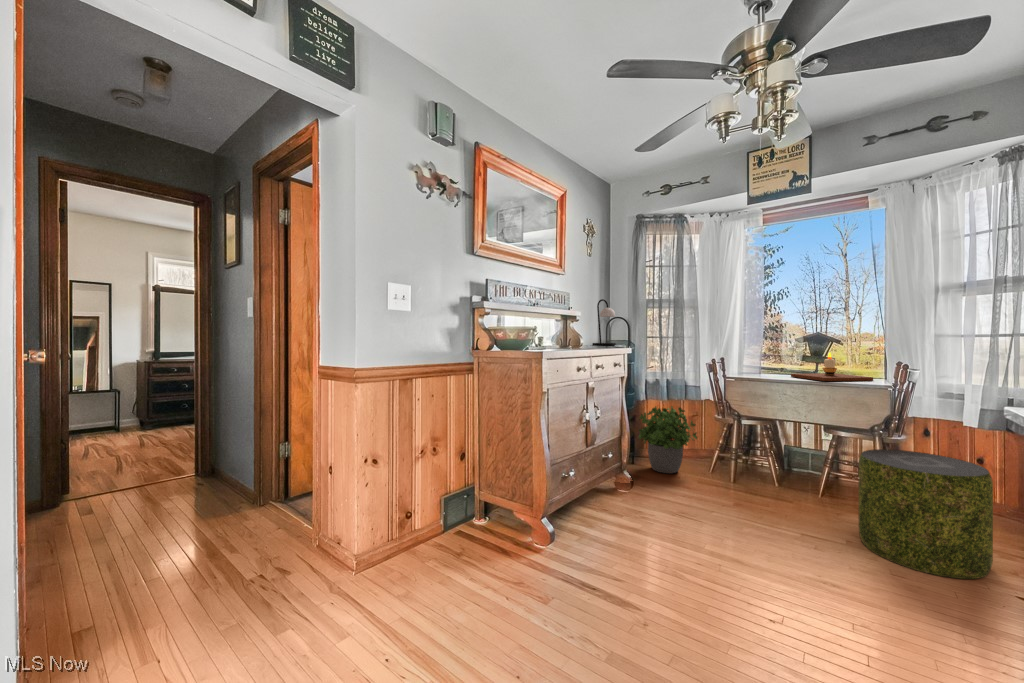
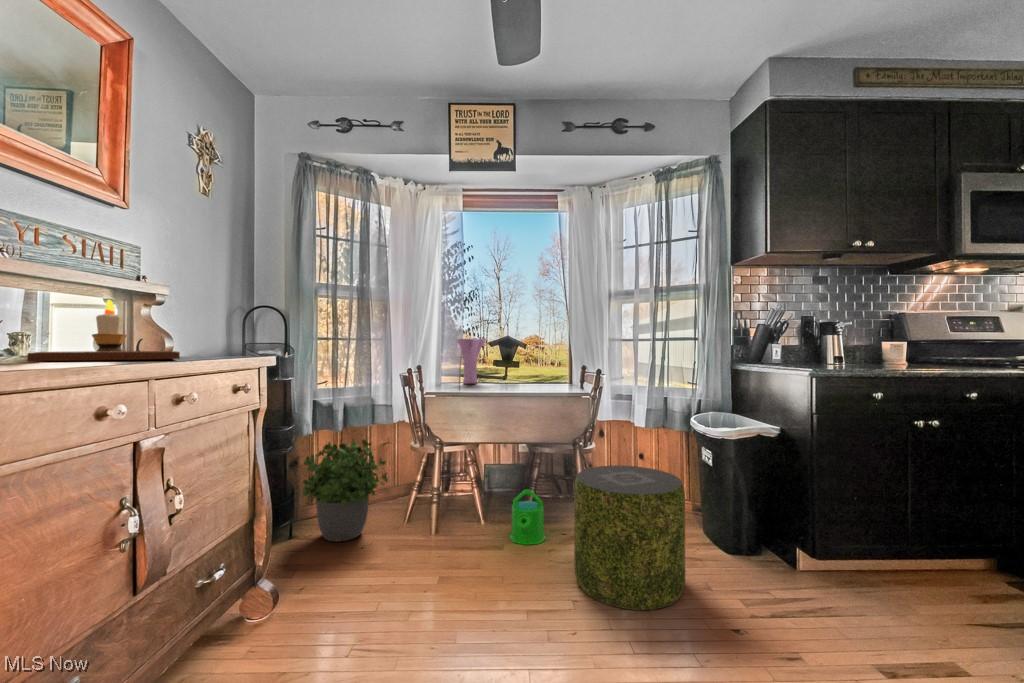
table lamp: present [592,299,616,345] -> none [225,278,267,352]
vase: none [757,335,787,373] -> present [457,339,486,384]
candle: present [791,352,873,381] -> present [27,300,180,361]
watering can: none [801,461,840,508] -> present [509,489,546,545]

